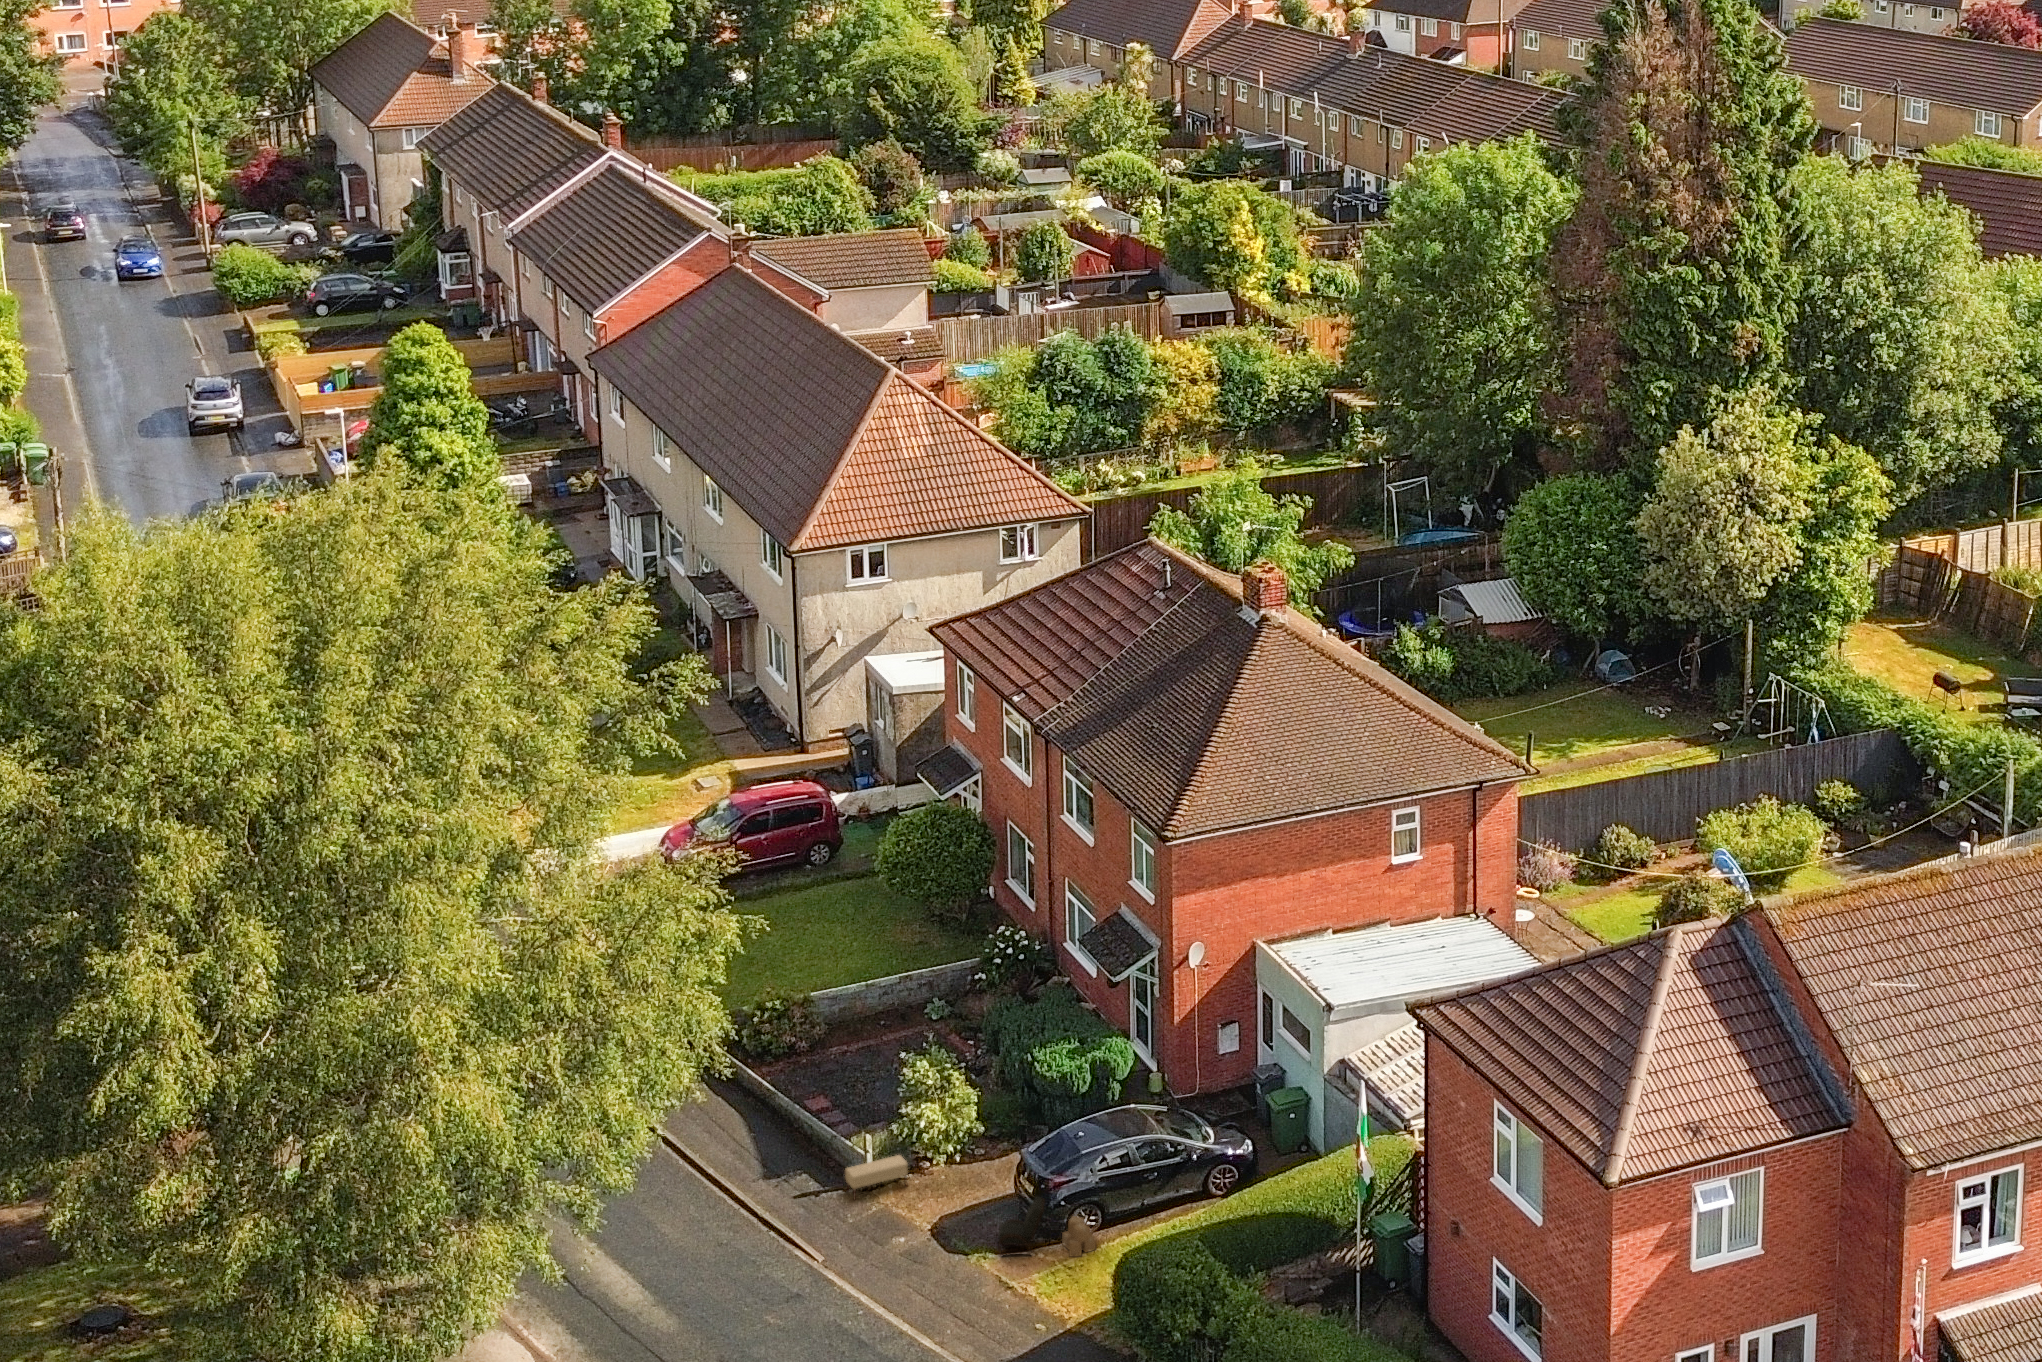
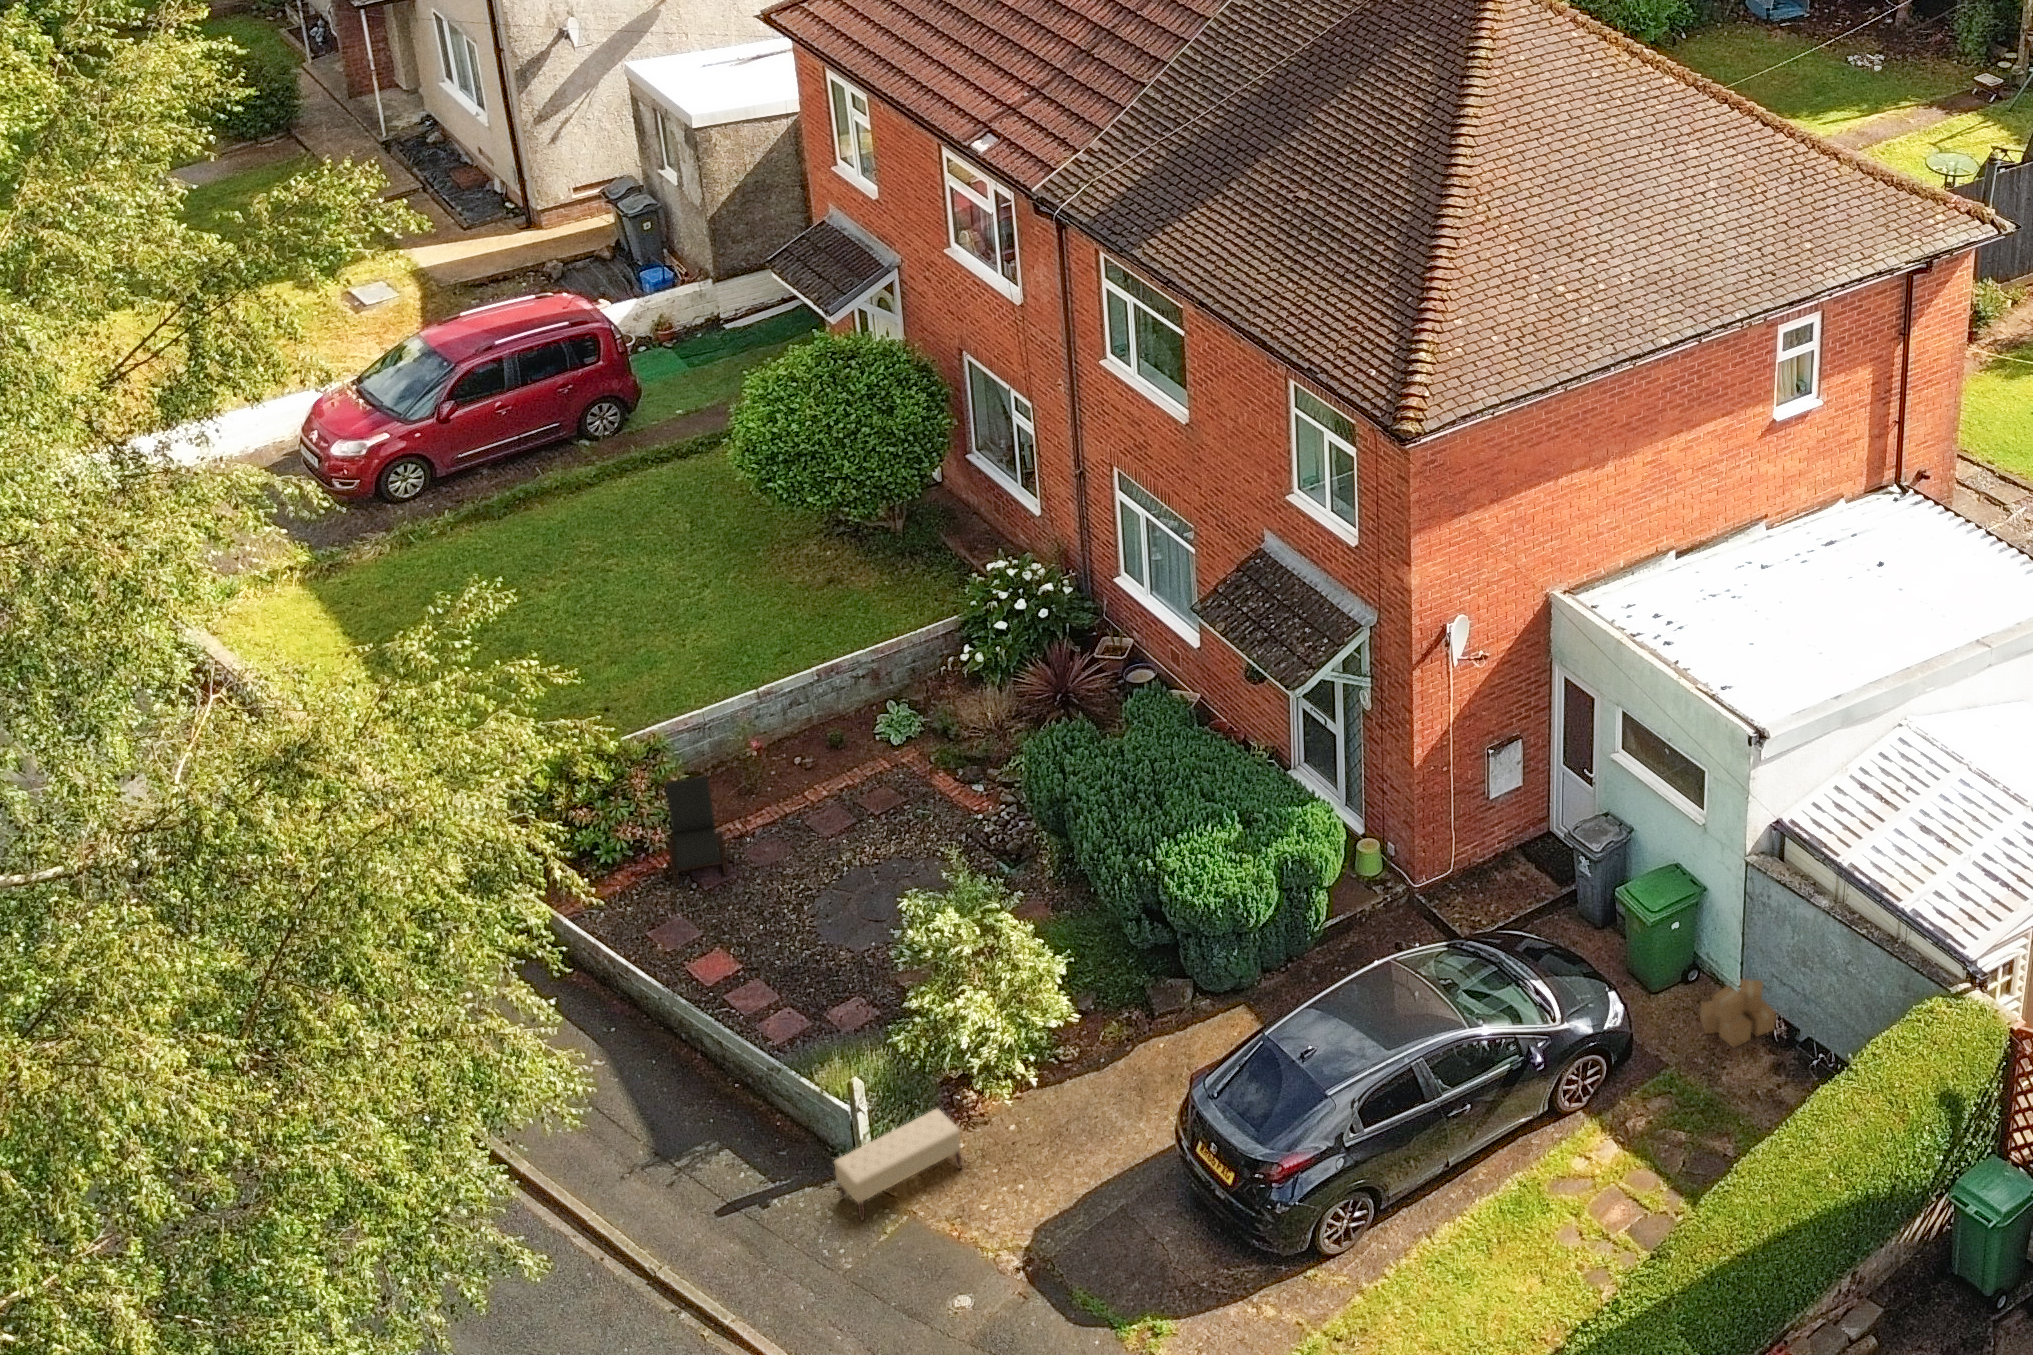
lounge chair: present [998,1197,1045,1256] -> present [665,774,729,885]
cardboard box: present [1062,1216,1096,1257] -> present [1700,979,1776,1048]

